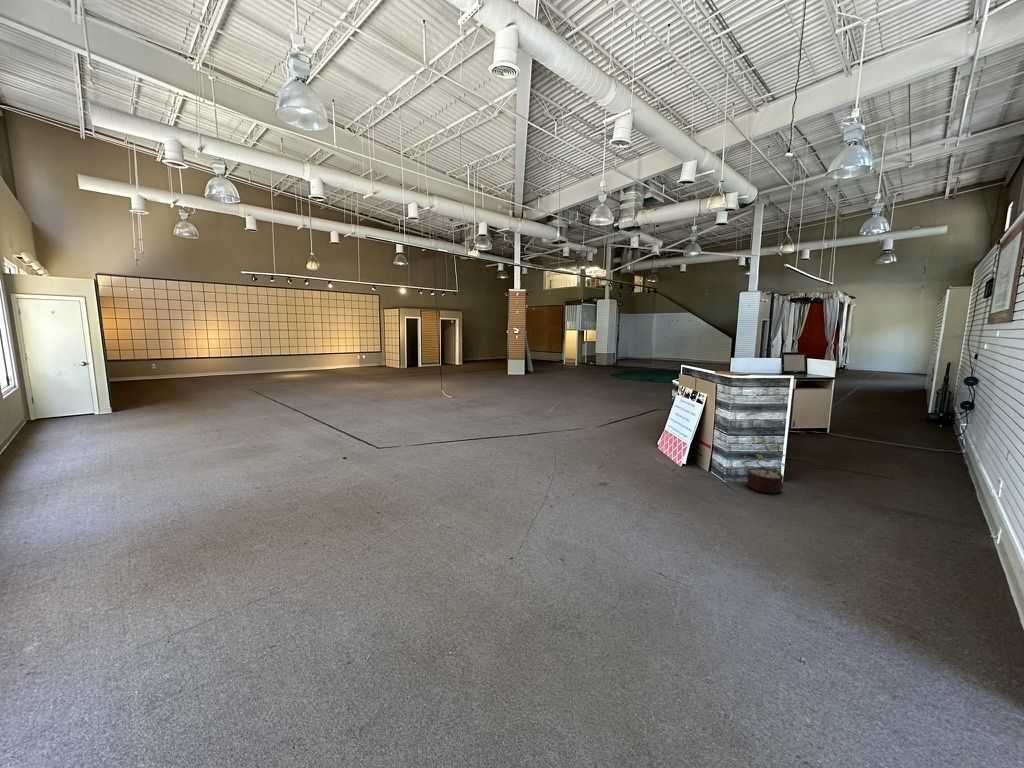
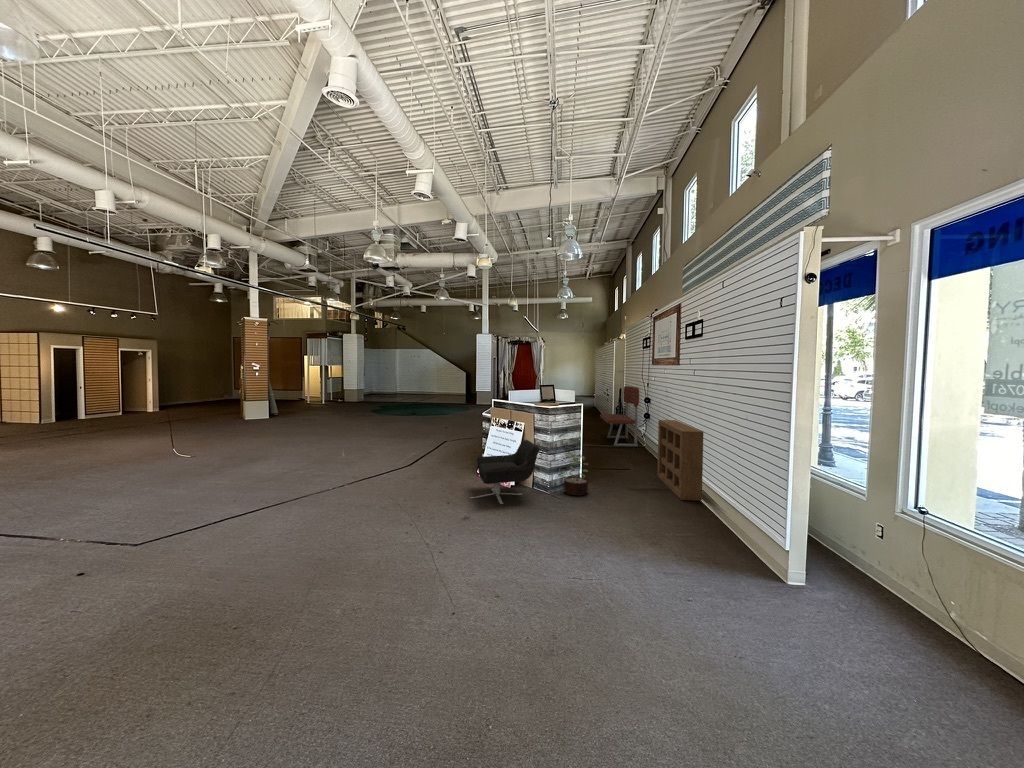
bench: none [887,362,968,456] -> present [600,386,639,447]
shelving unit: none [940,413,1016,551] -> present [658,420,703,501]
lounge chair: none [628,414,710,478] -> present [470,440,539,504]

